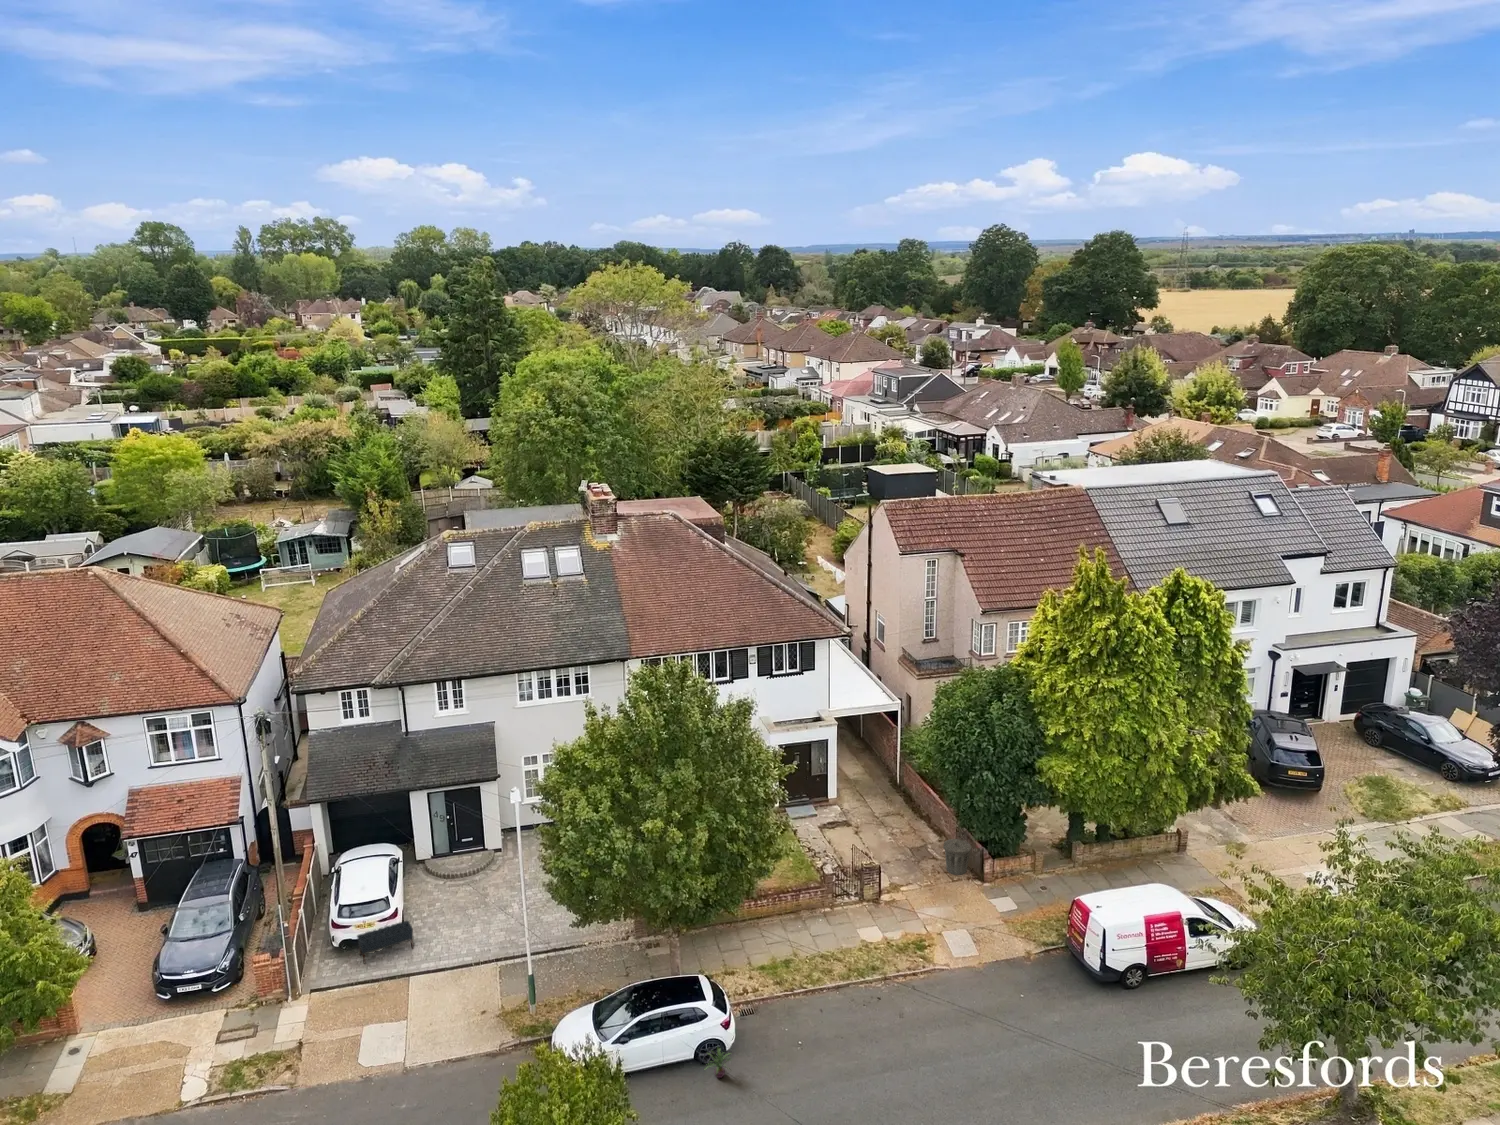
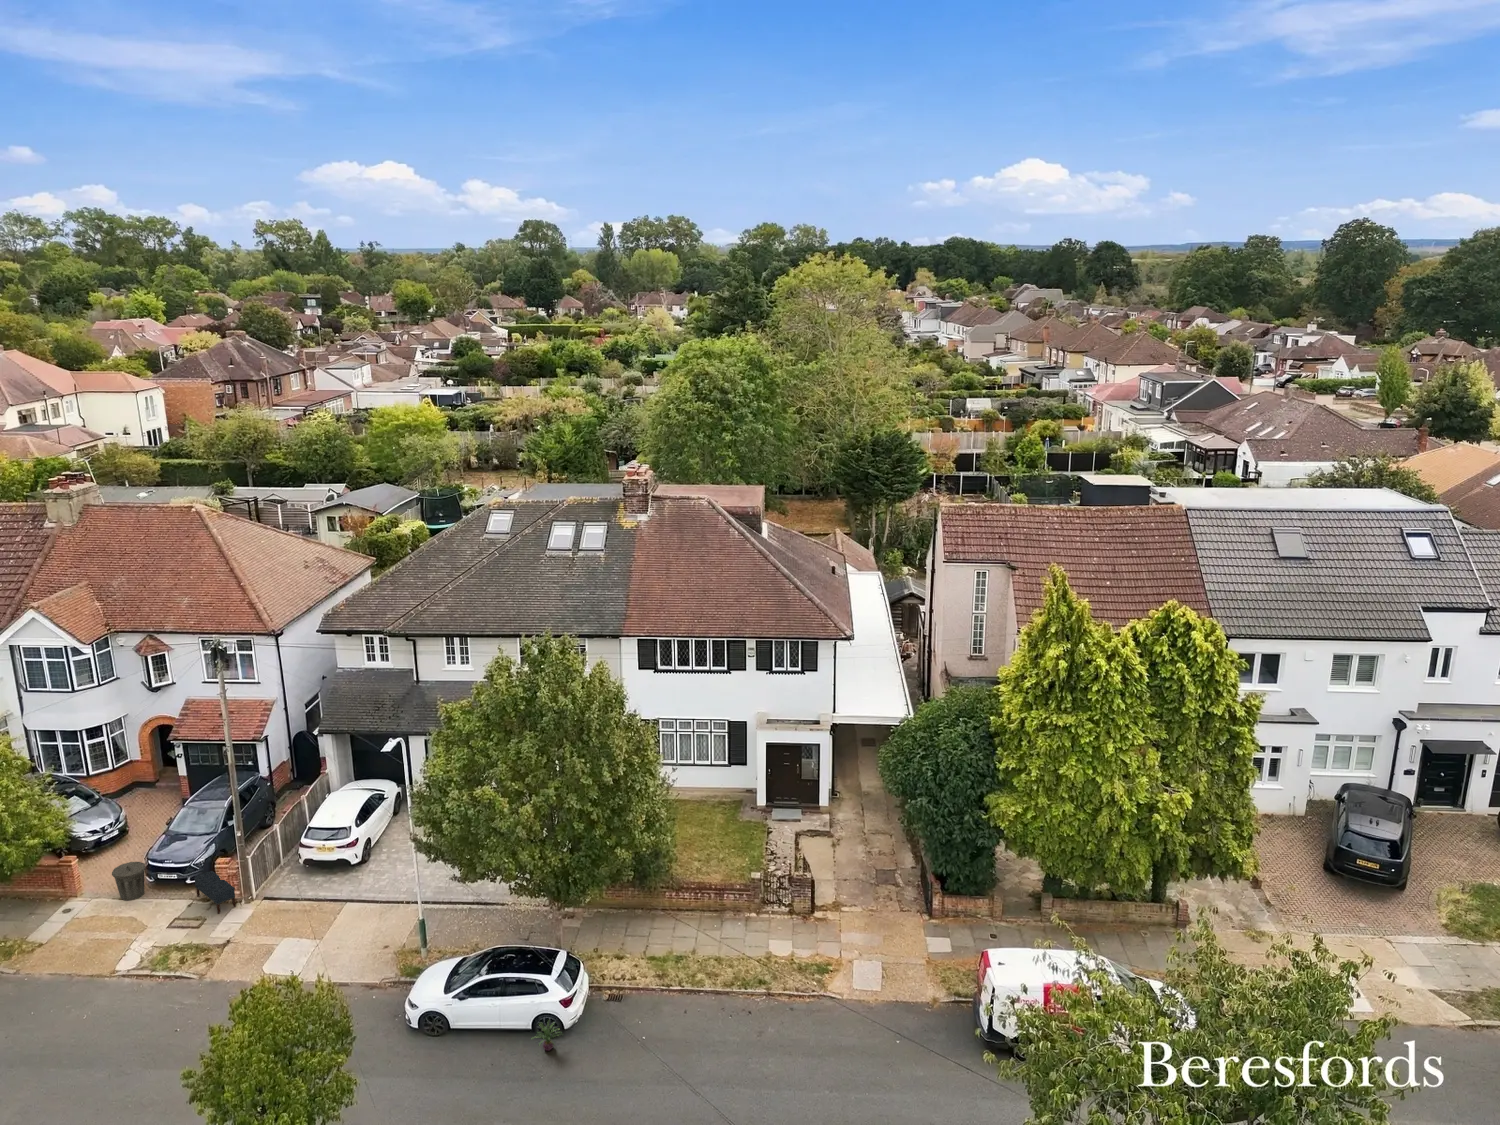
trash can: present [943,839,971,875] -> present [112,862,145,901]
bench: present [357,921,414,963] -> present [194,871,236,914]

